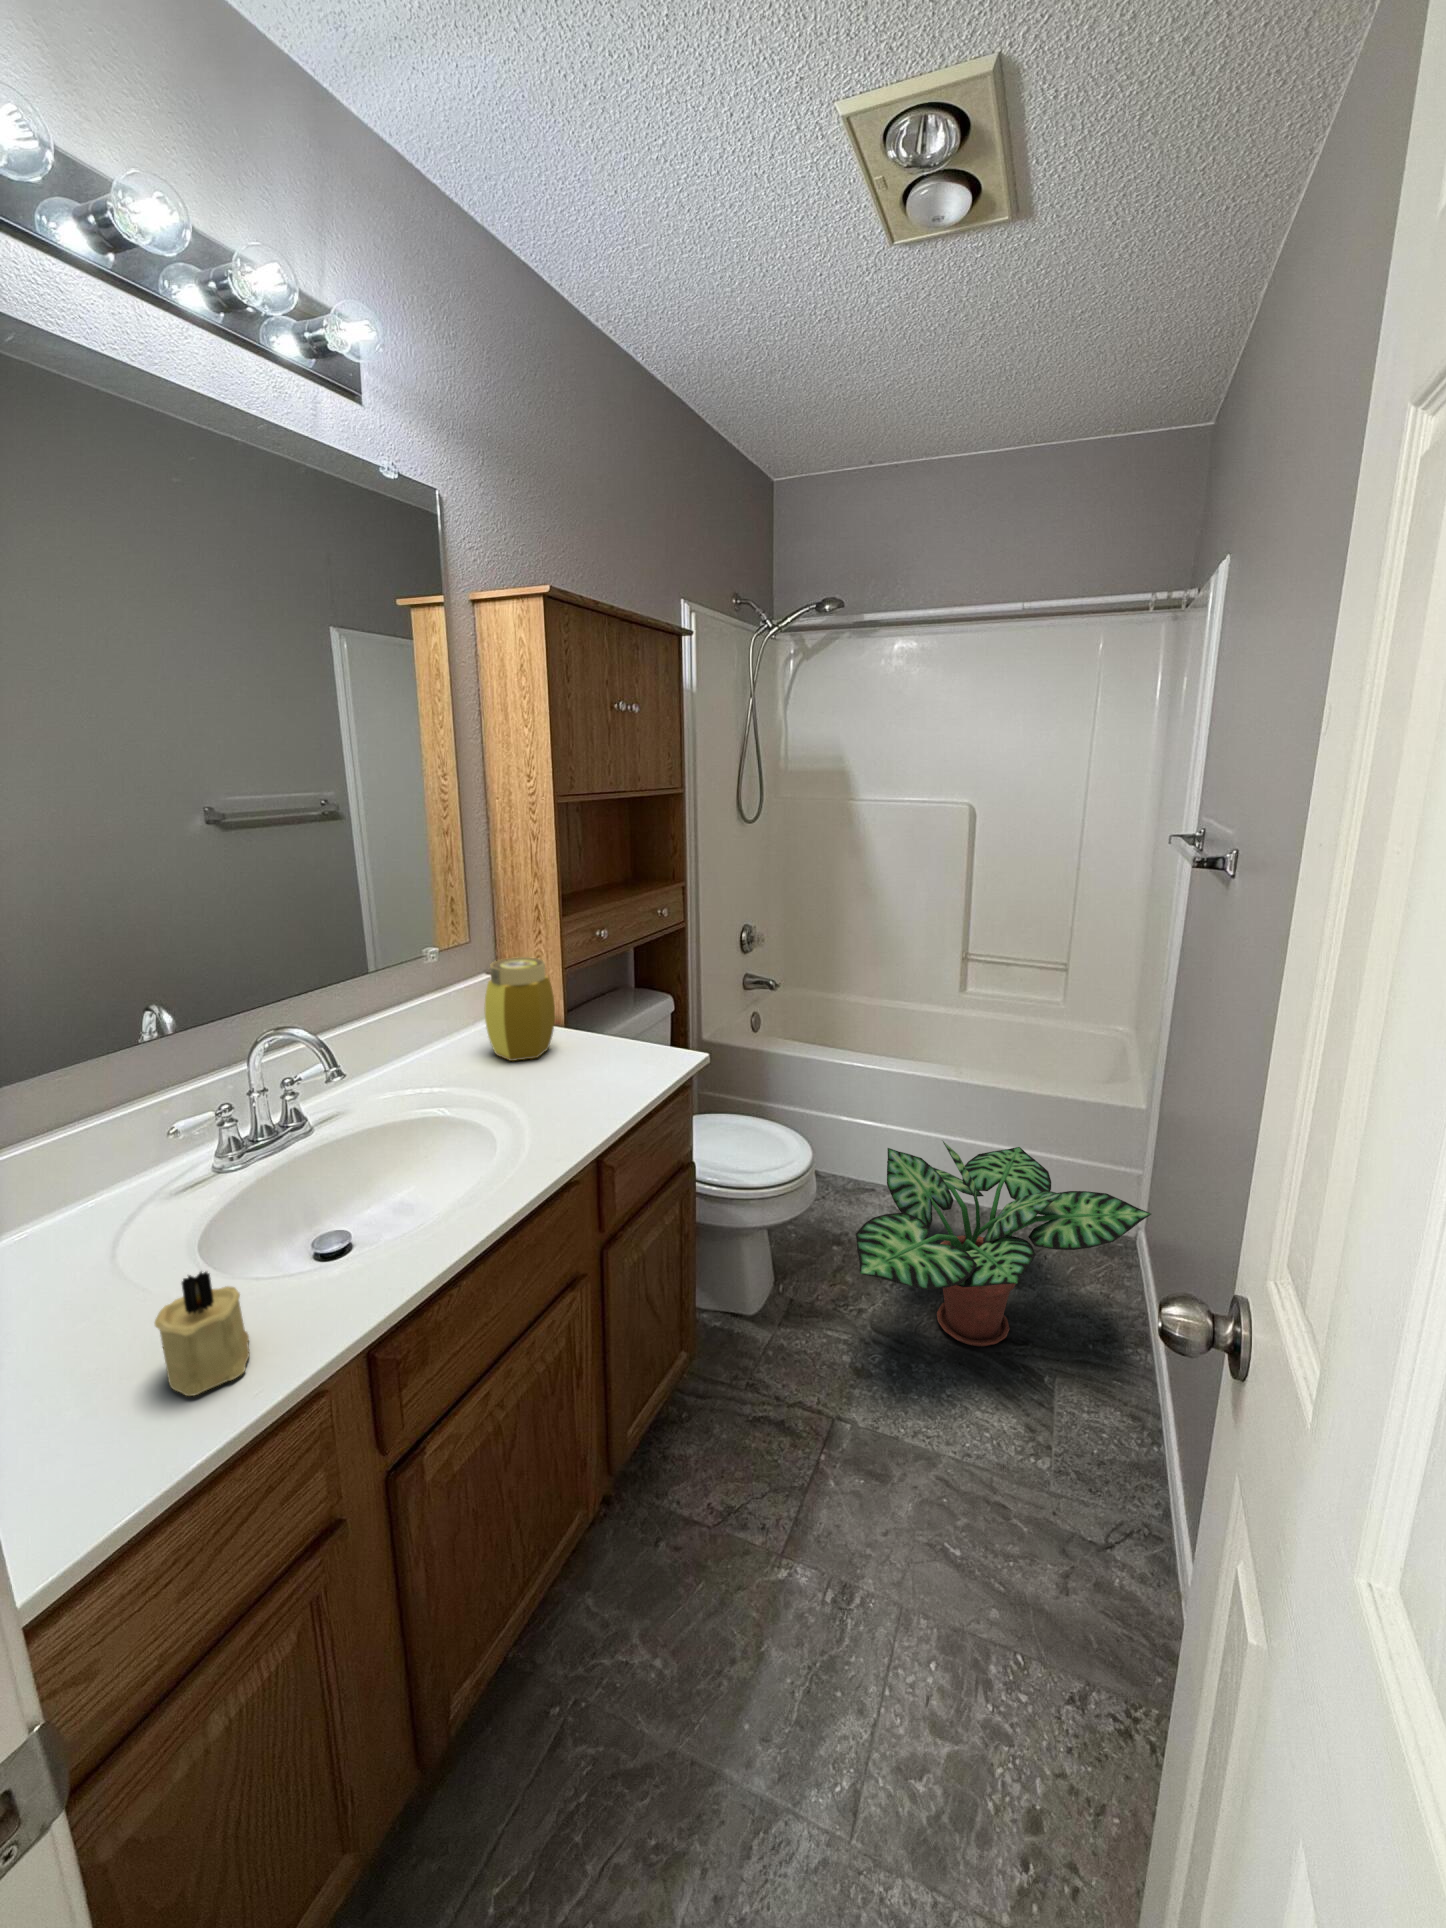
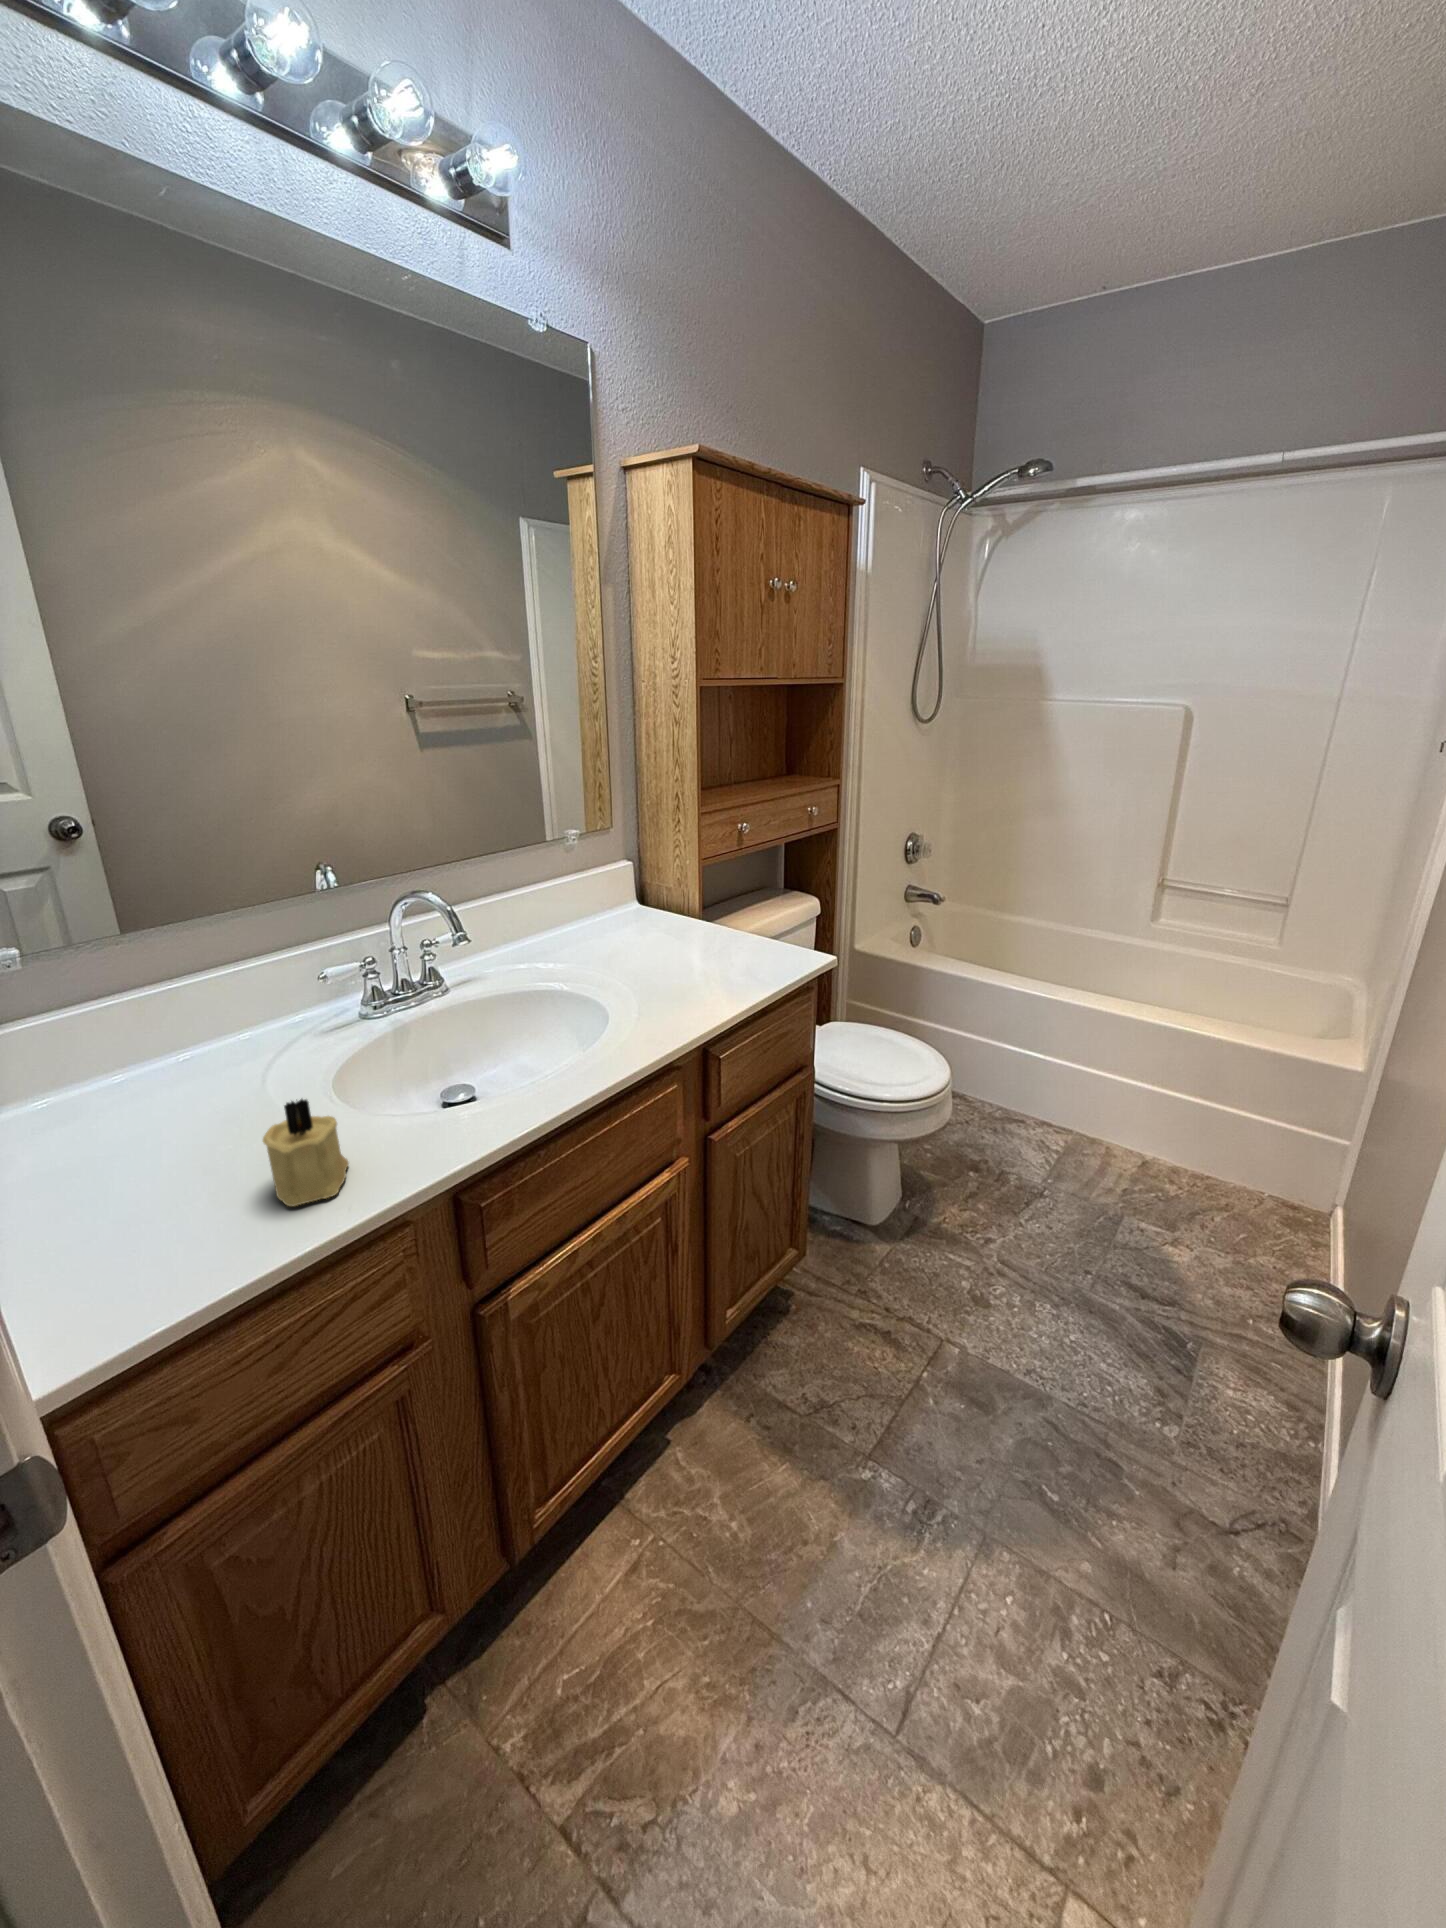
jar: present [484,957,555,1061] -> none [616,844,684,946]
potted plant: present [856,1141,1151,1346] -> none [984,1076,1347,1299]

